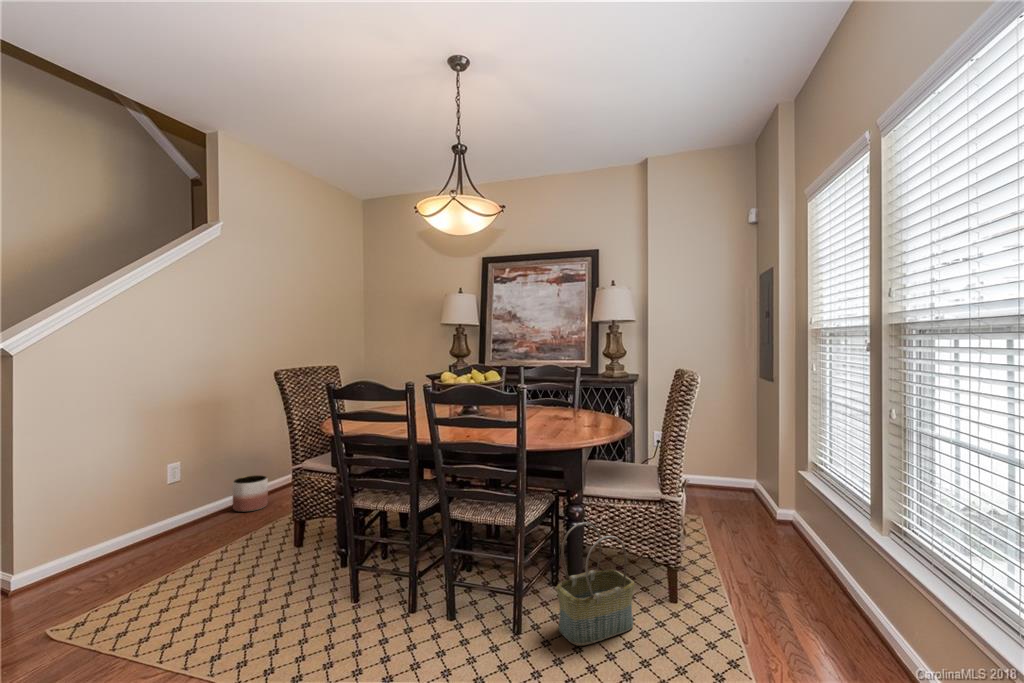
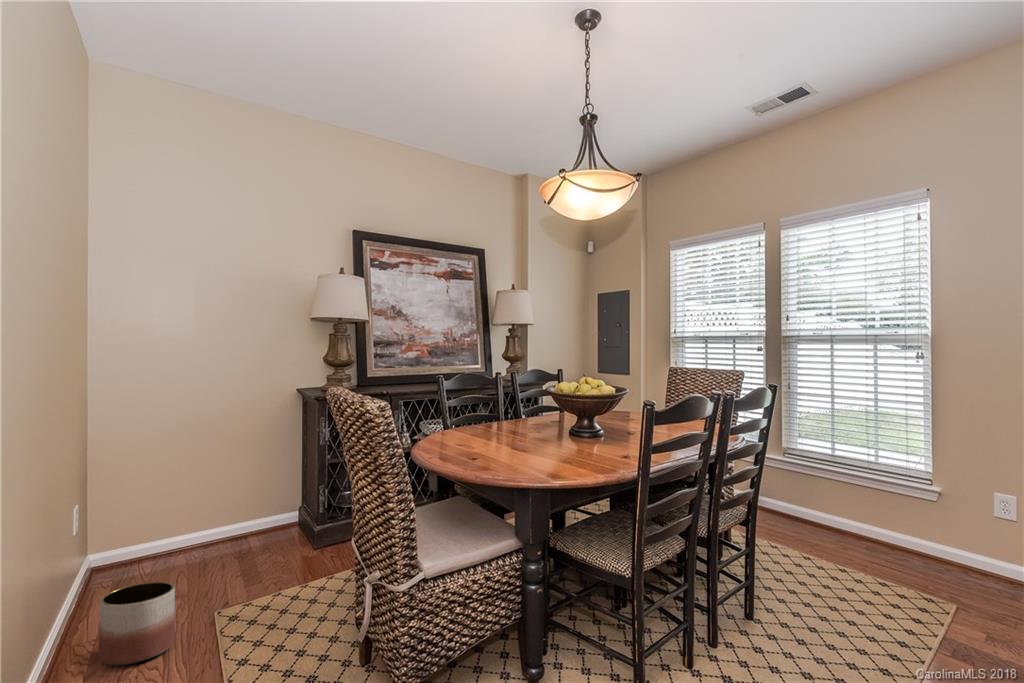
basket: present [557,522,634,646] -> none [756,479,807,577]

